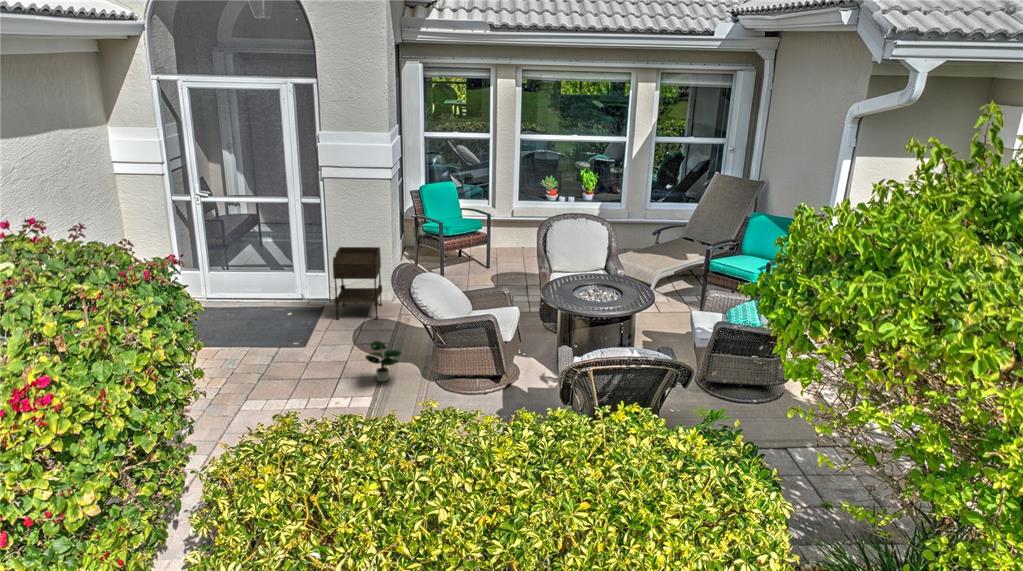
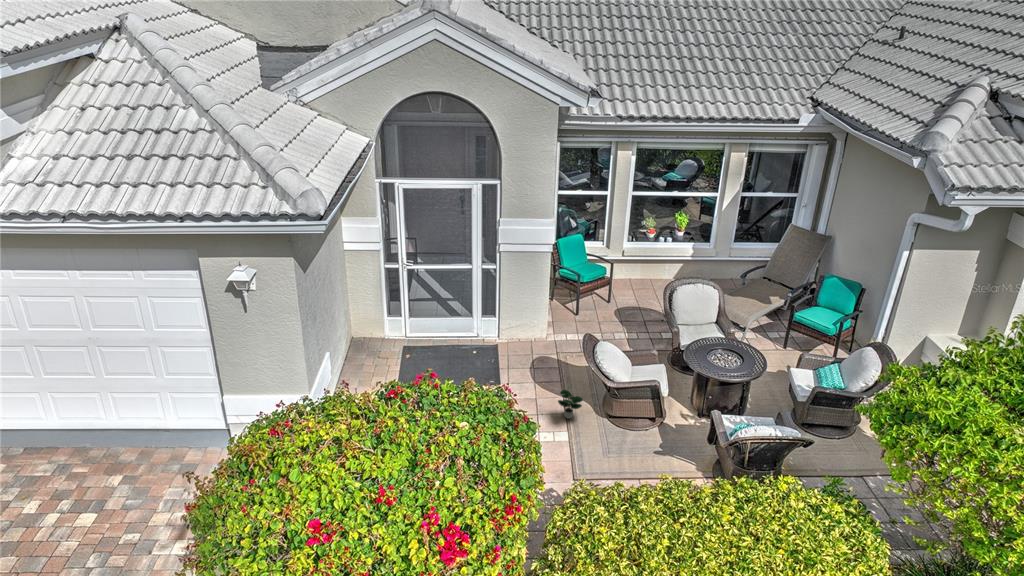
side table: present [333,247,382,319] -> none [510,302,544,358]

